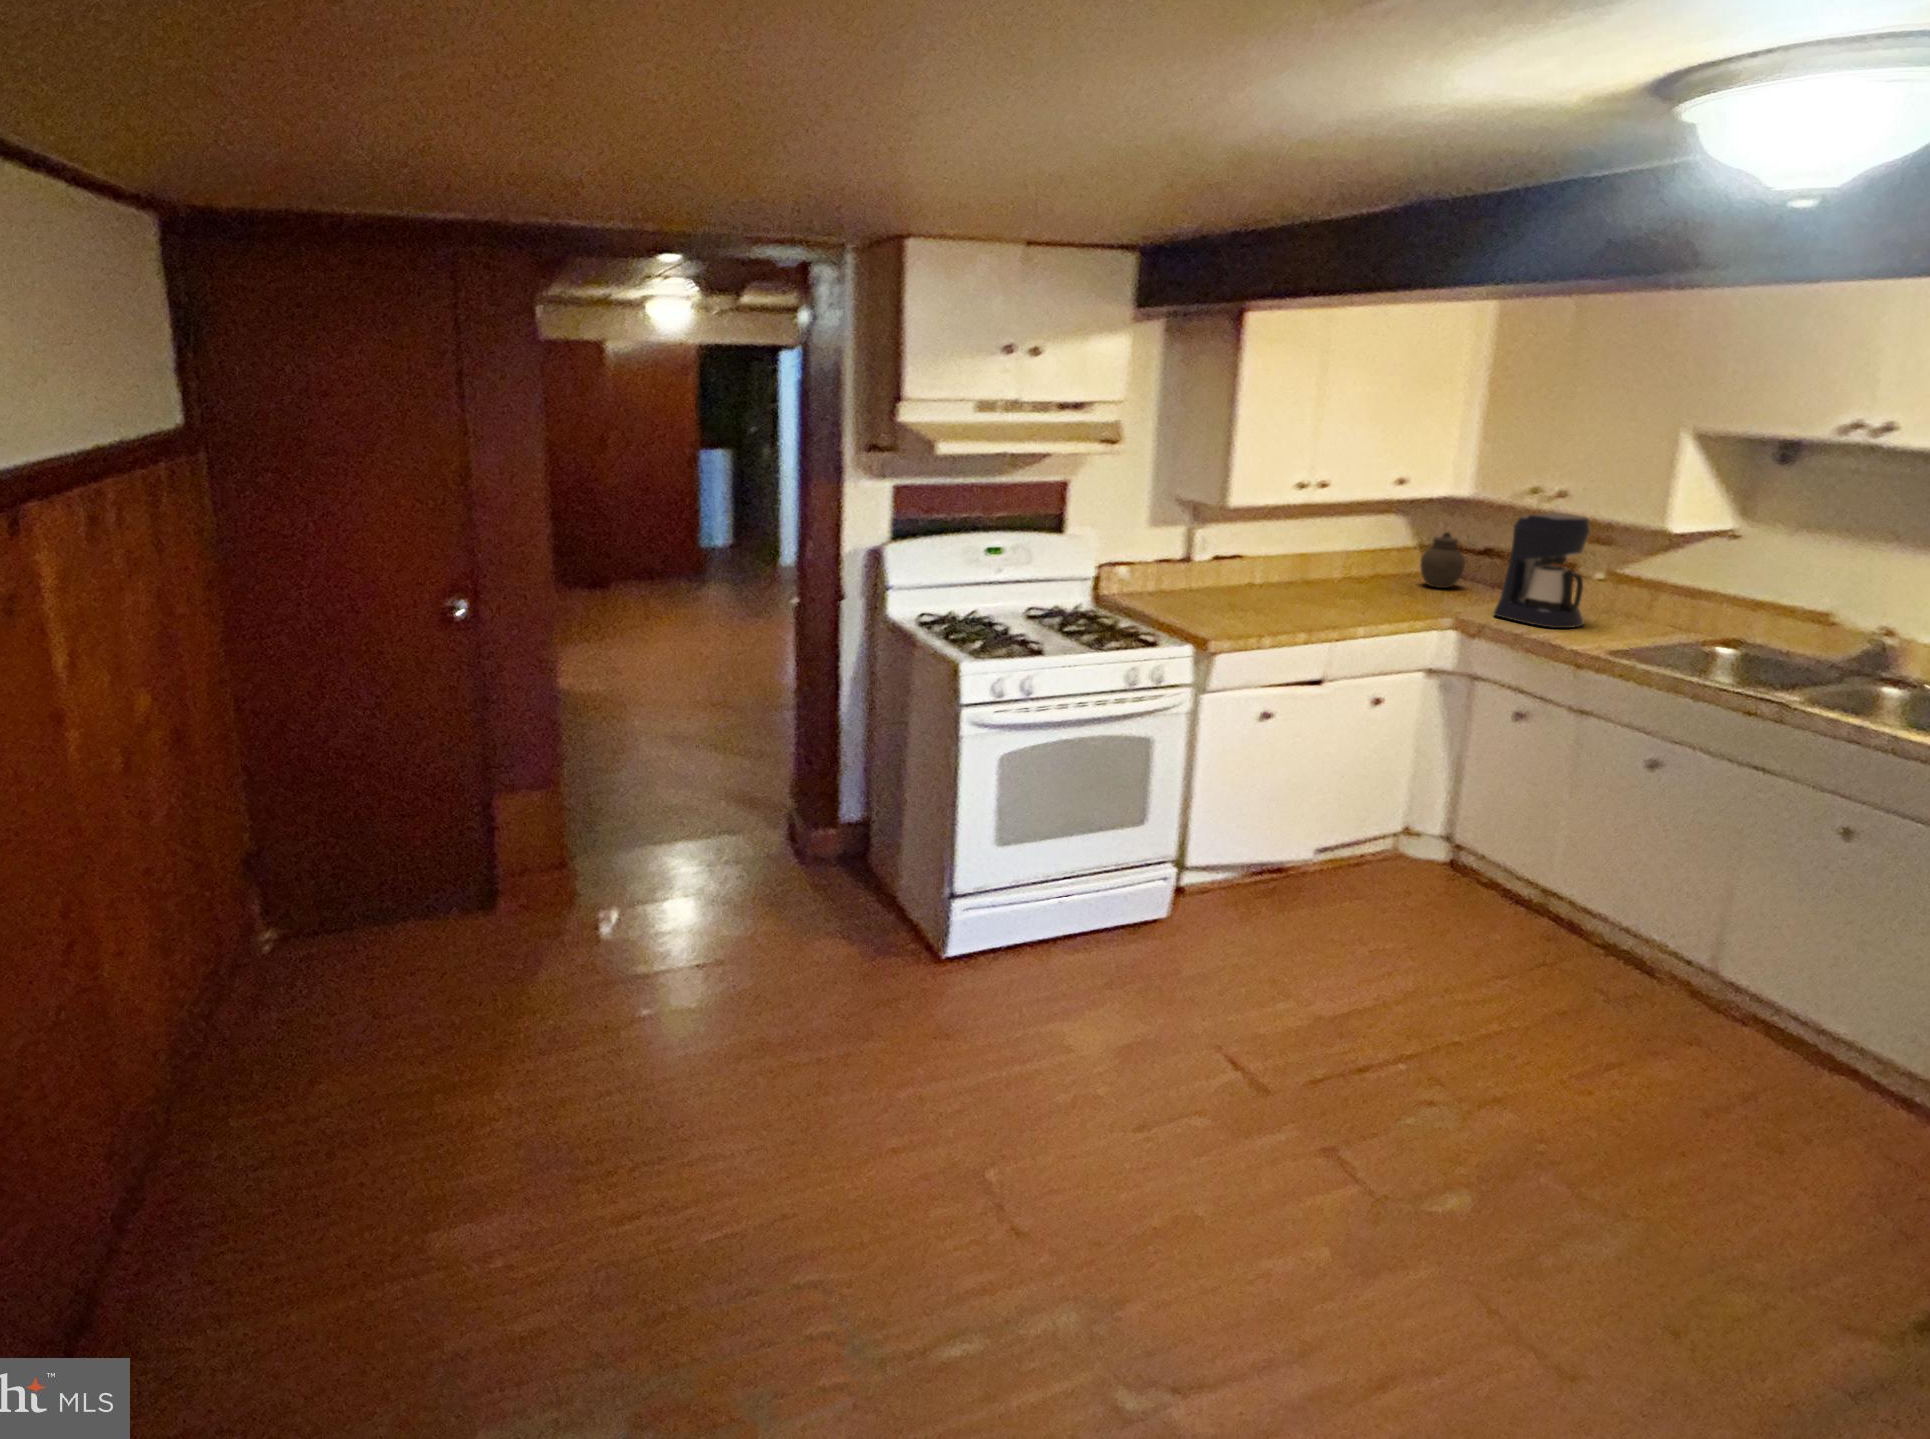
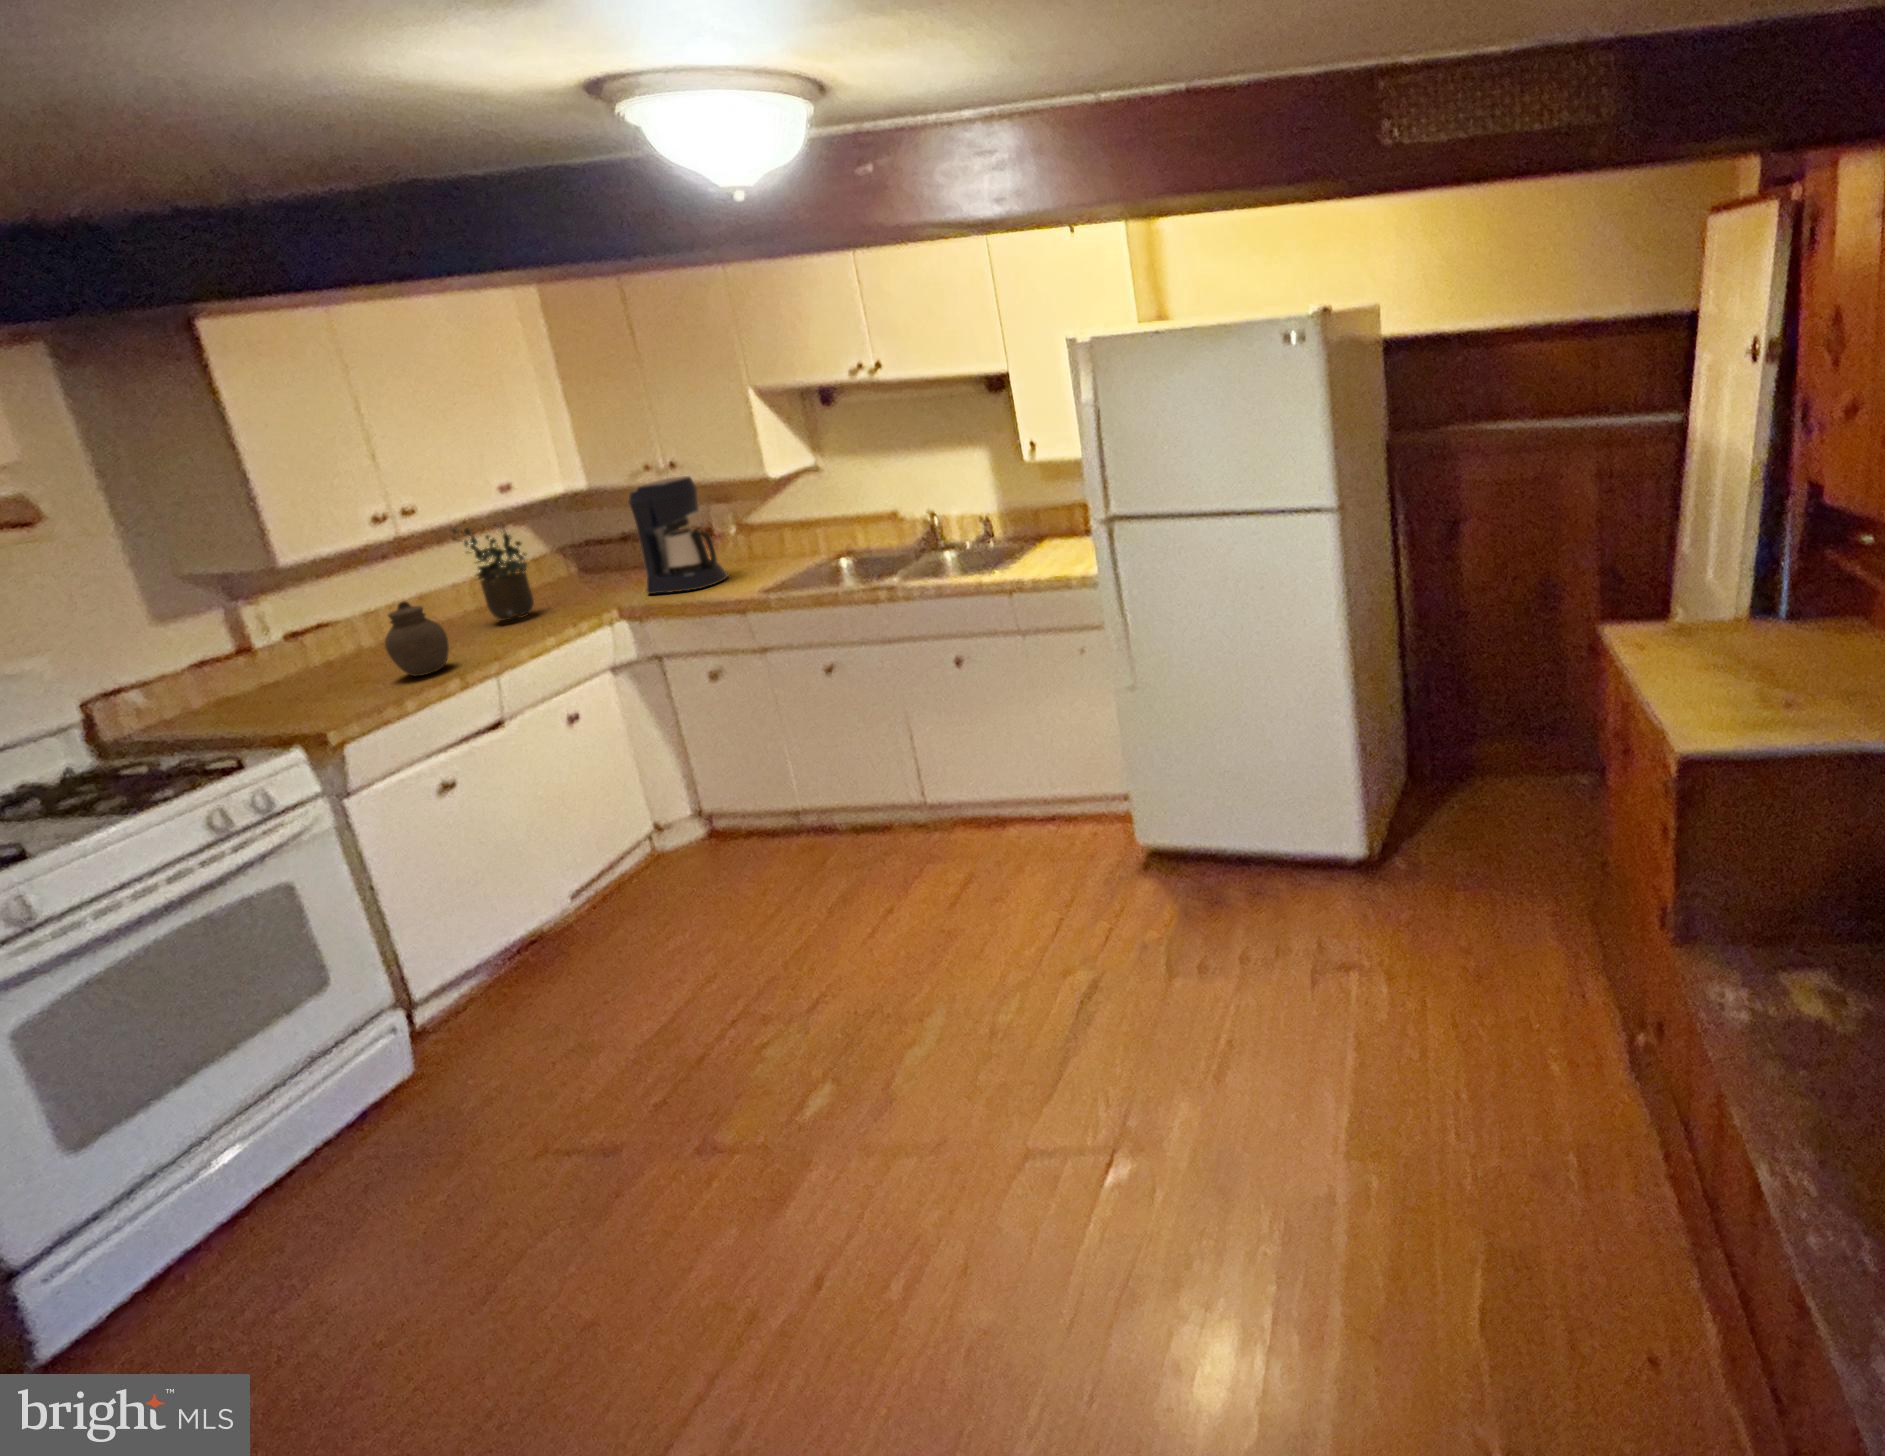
potted plant: none [1341,494,1399,599] -> present [452,525,534,621]
jar: present [1420,532,1465,588] -> present [385,602,449,676]

